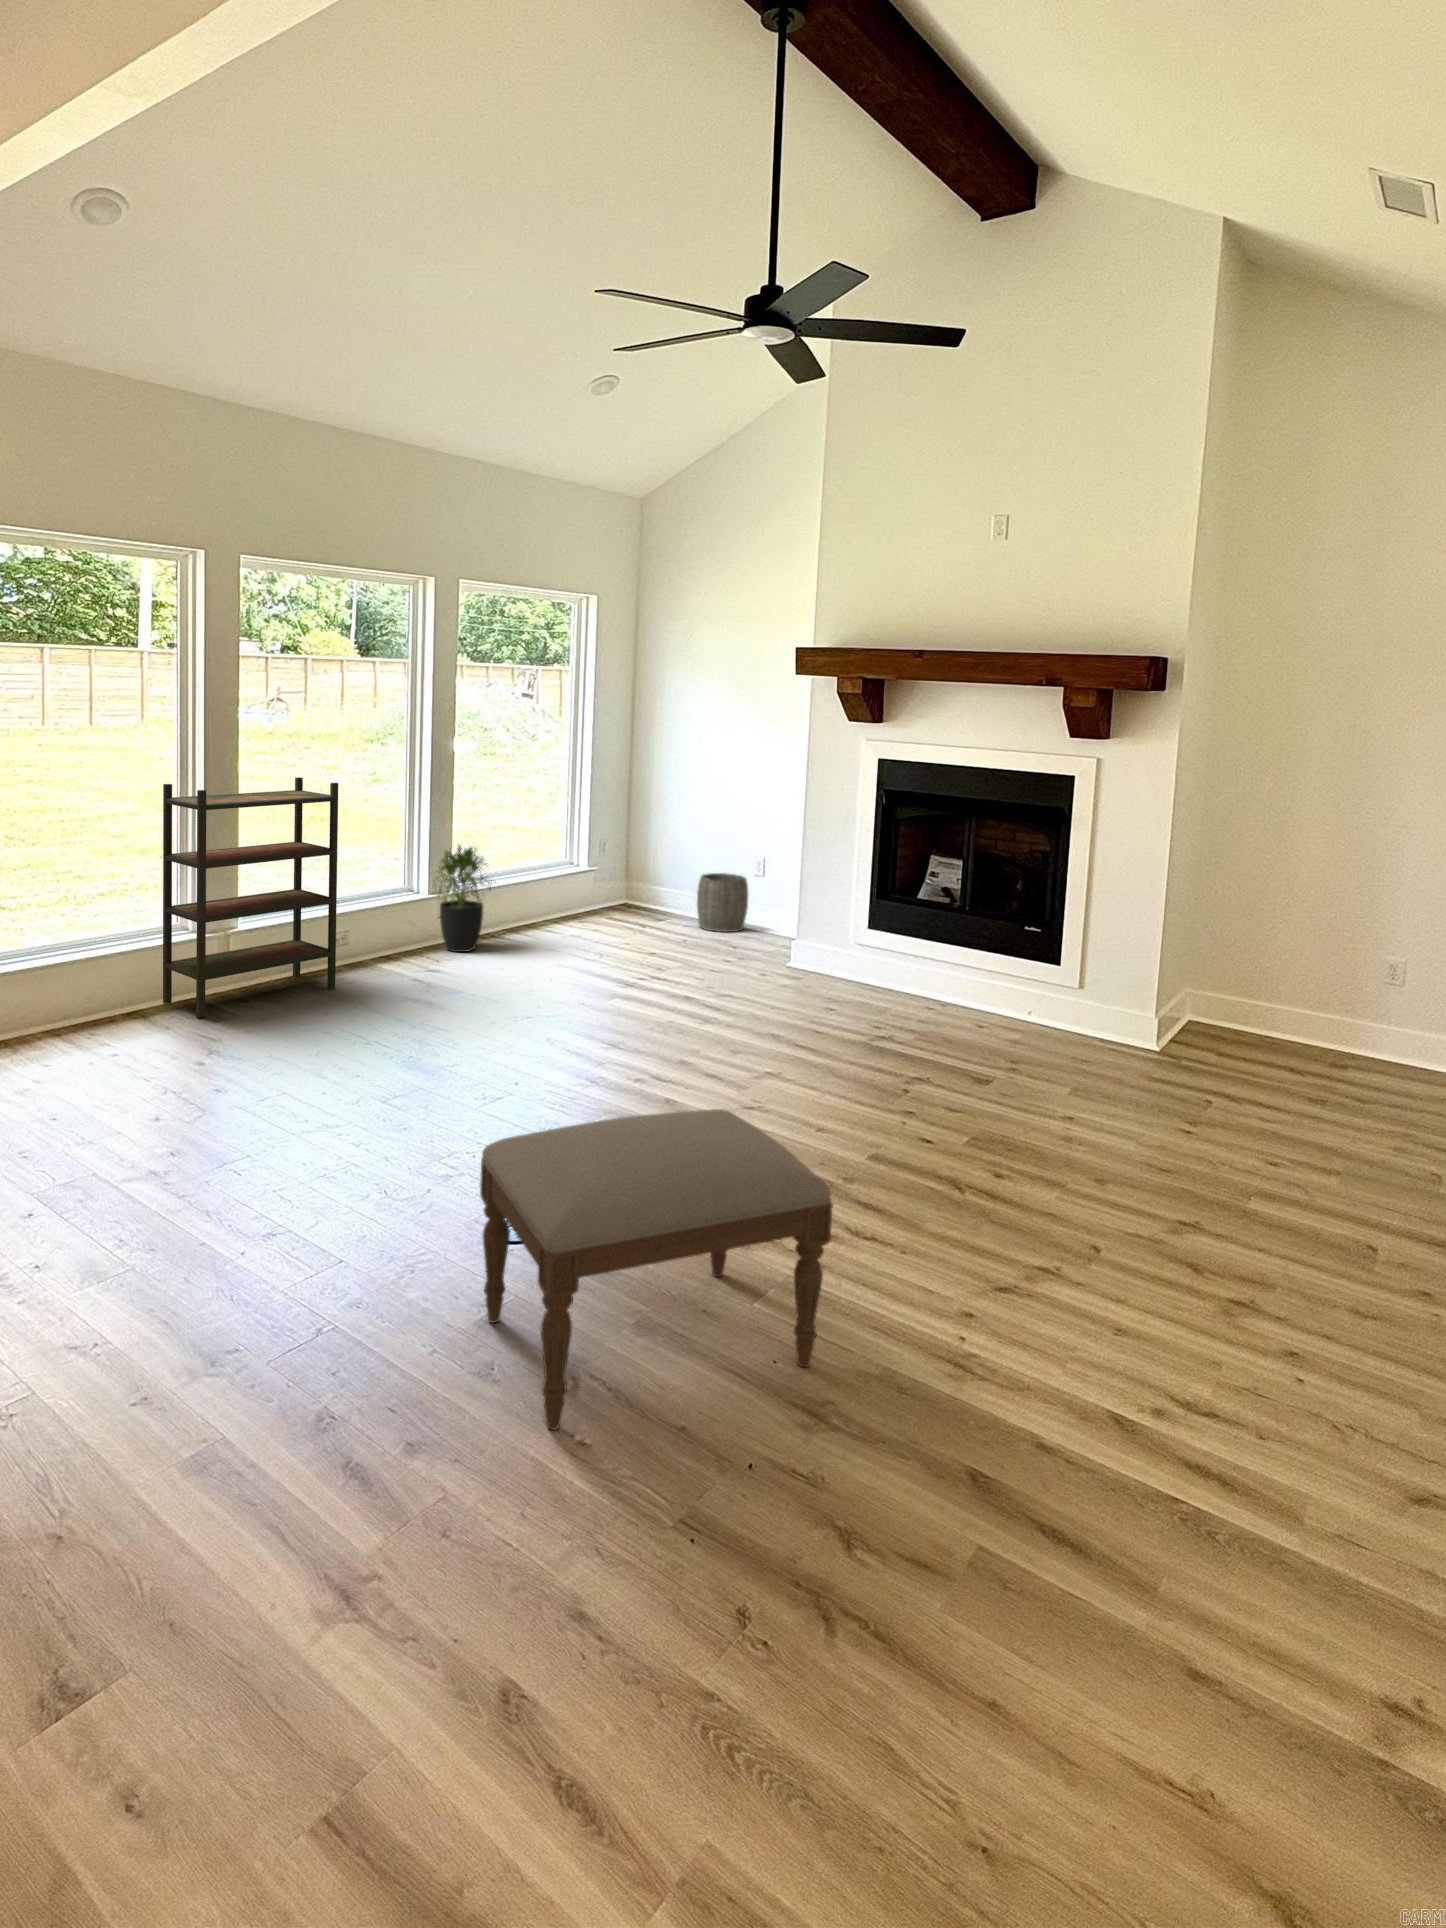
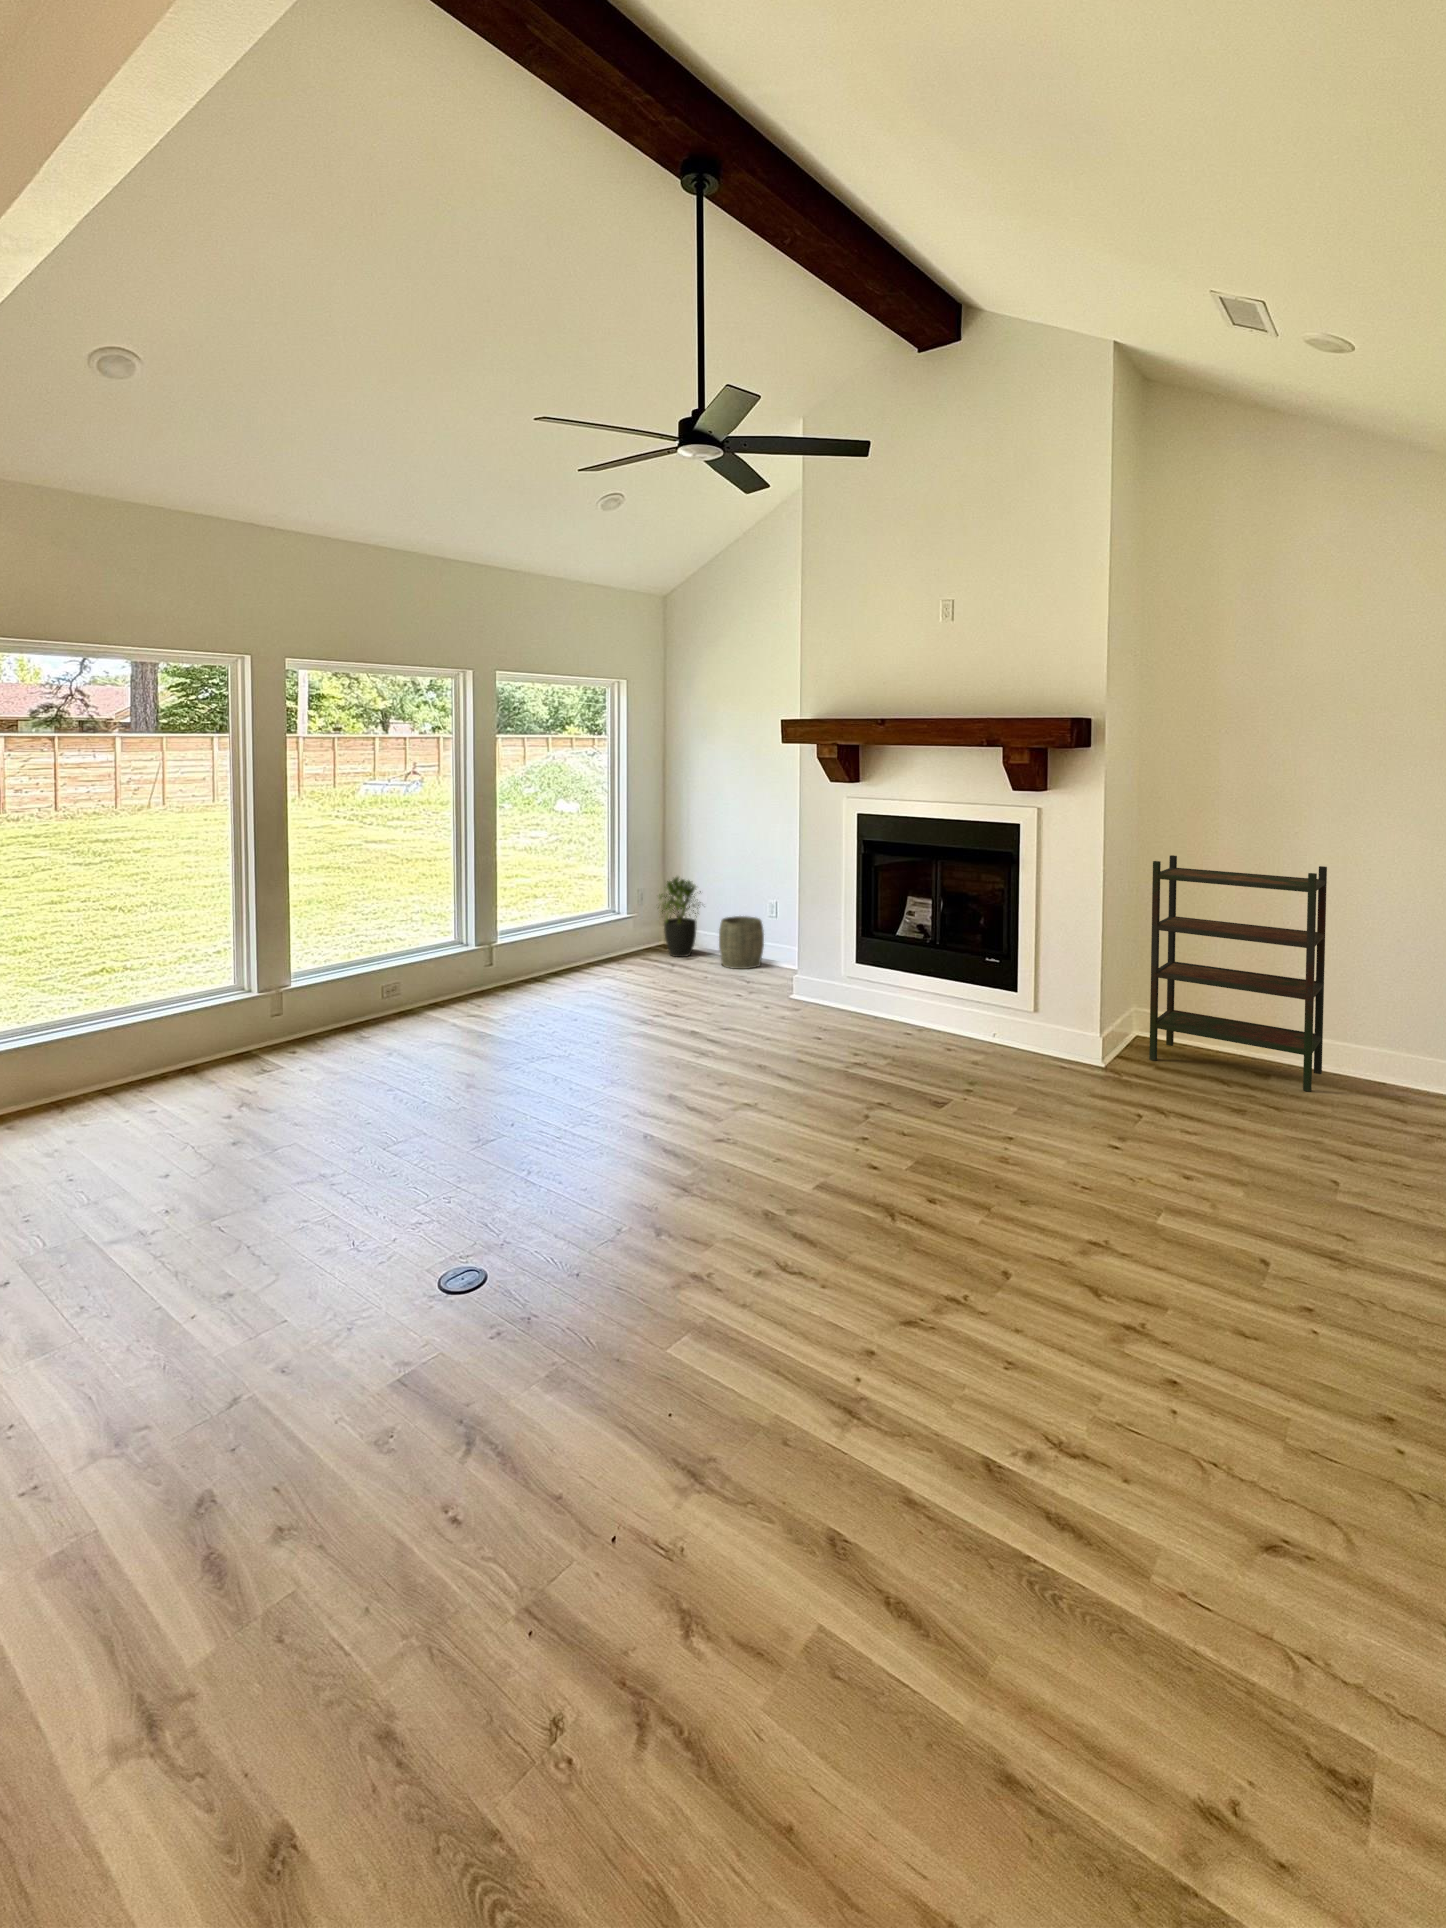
bookshelf: present [163,777,338,1018] -> present [1149,855,1327,1092]
potted plant: present [433,846,492,952] -> present [658,877,701,957]
ottoman: present [480,1109,833,1430] -> none [394,1164,716,1506]

